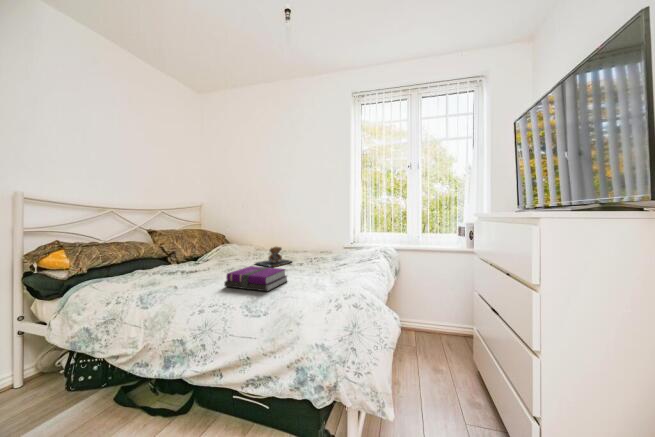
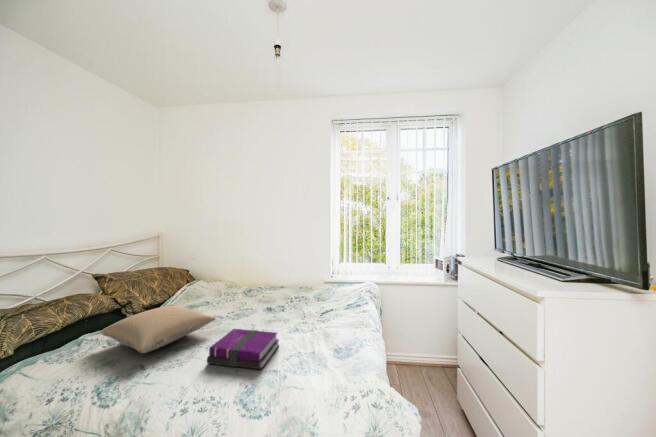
teddy bear: present [256,247,291,267] -> none [231,291,275,318]
pillow: none [148,250,238,278] -> present [101,306,216,353]

